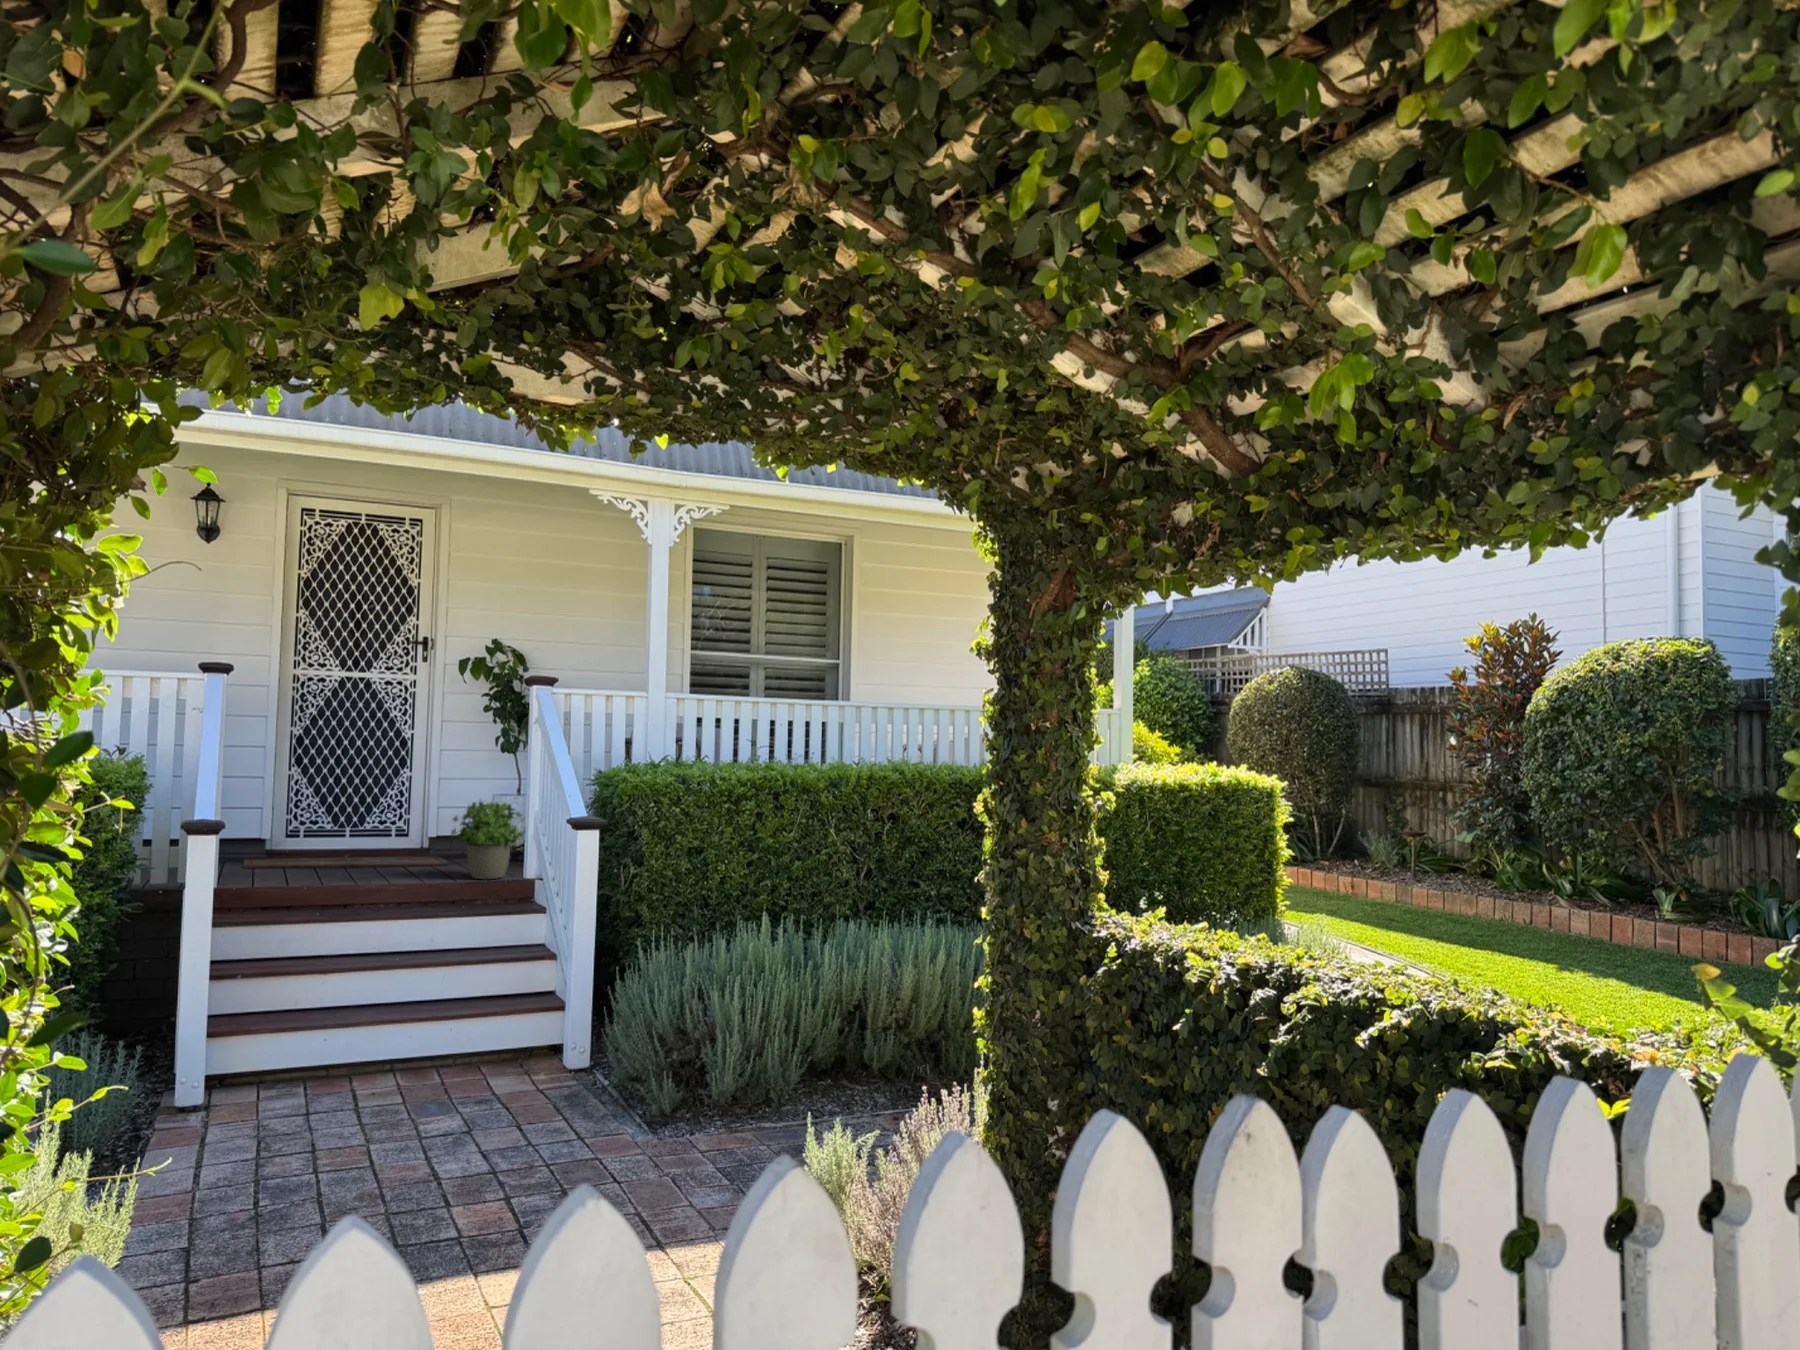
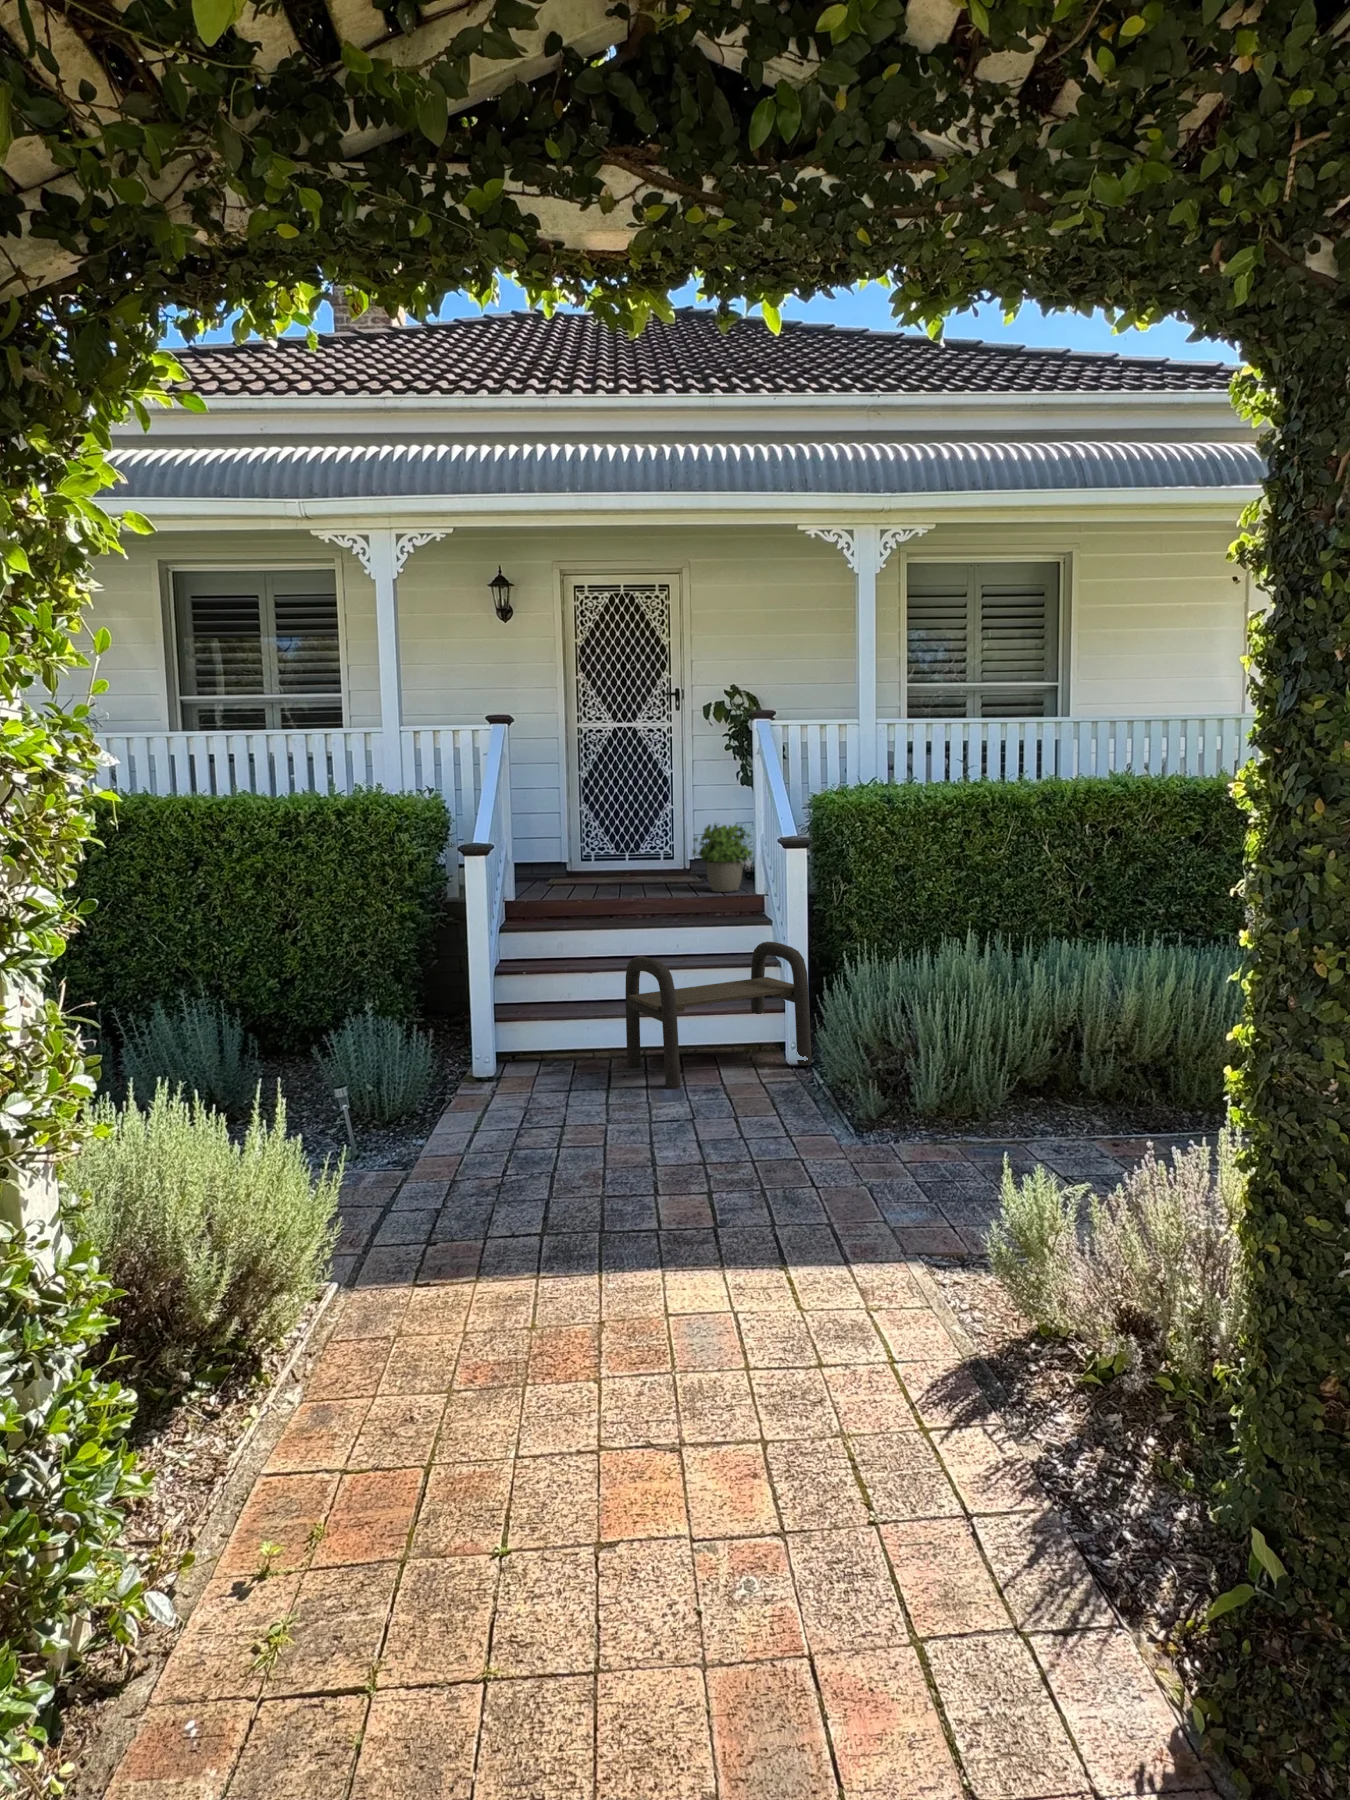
bench: none [379,939,599,1117] -> present [626,942,812,1089]

